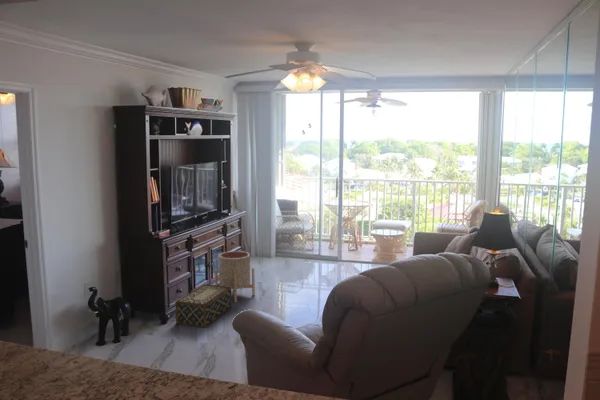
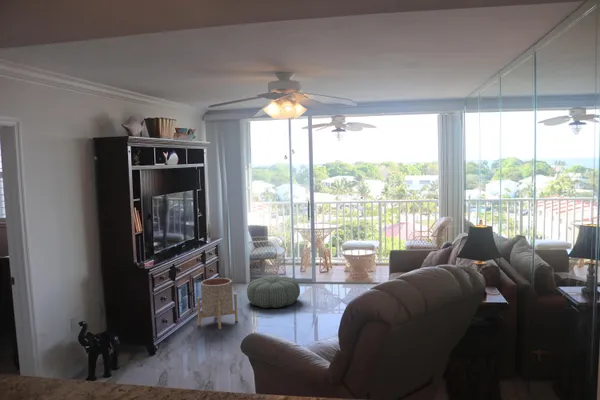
pouf: none [268,252,322,284] -> present [247,276,300,308]
woven basket: present [175,284,231,327] -> none [163,313,217,356]

